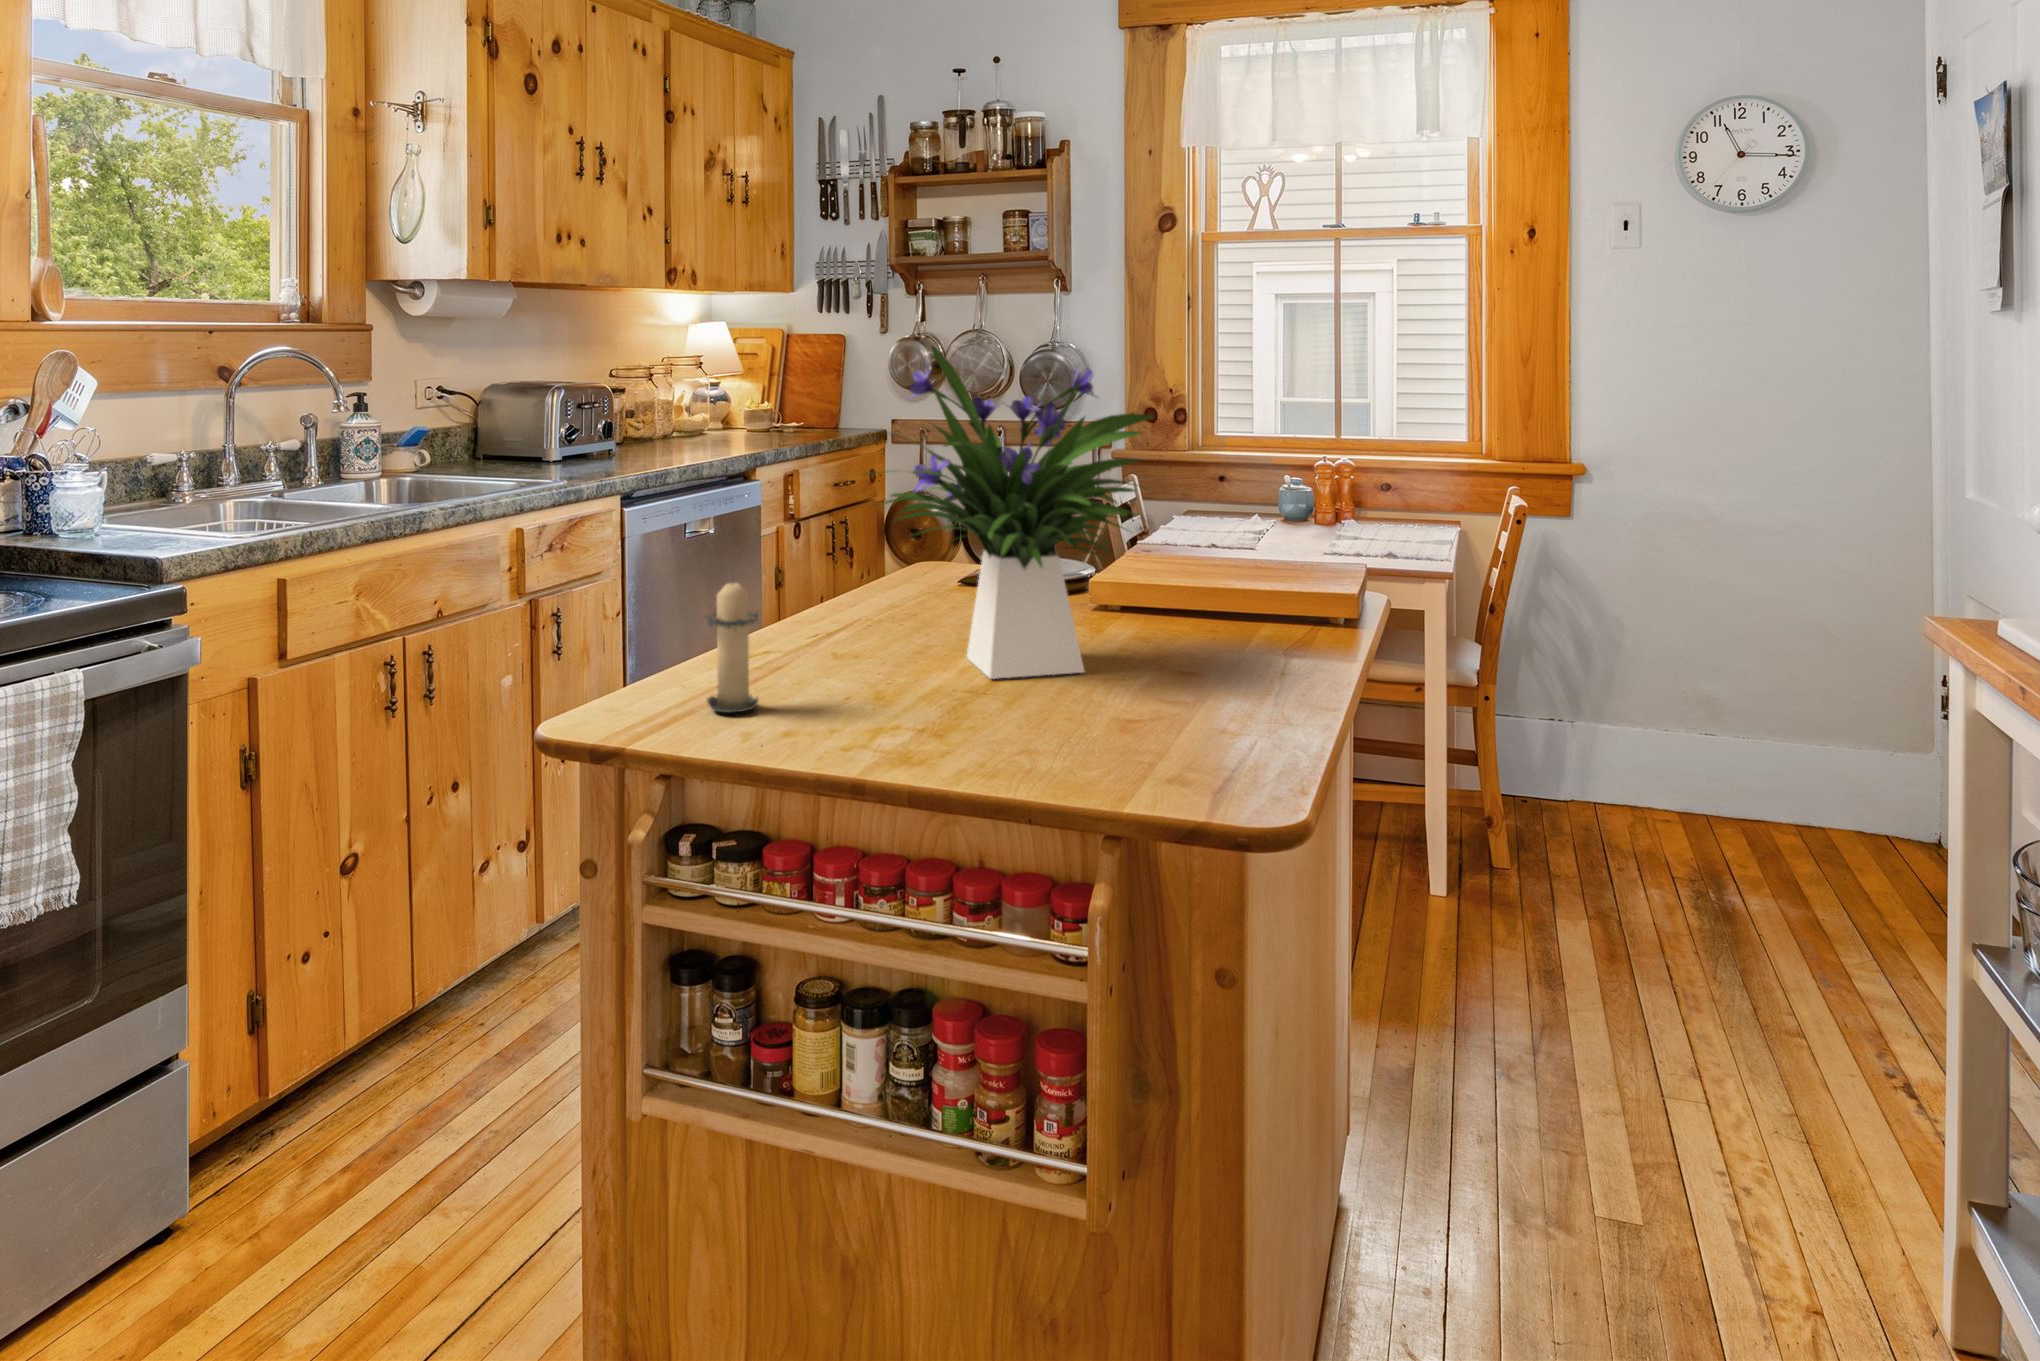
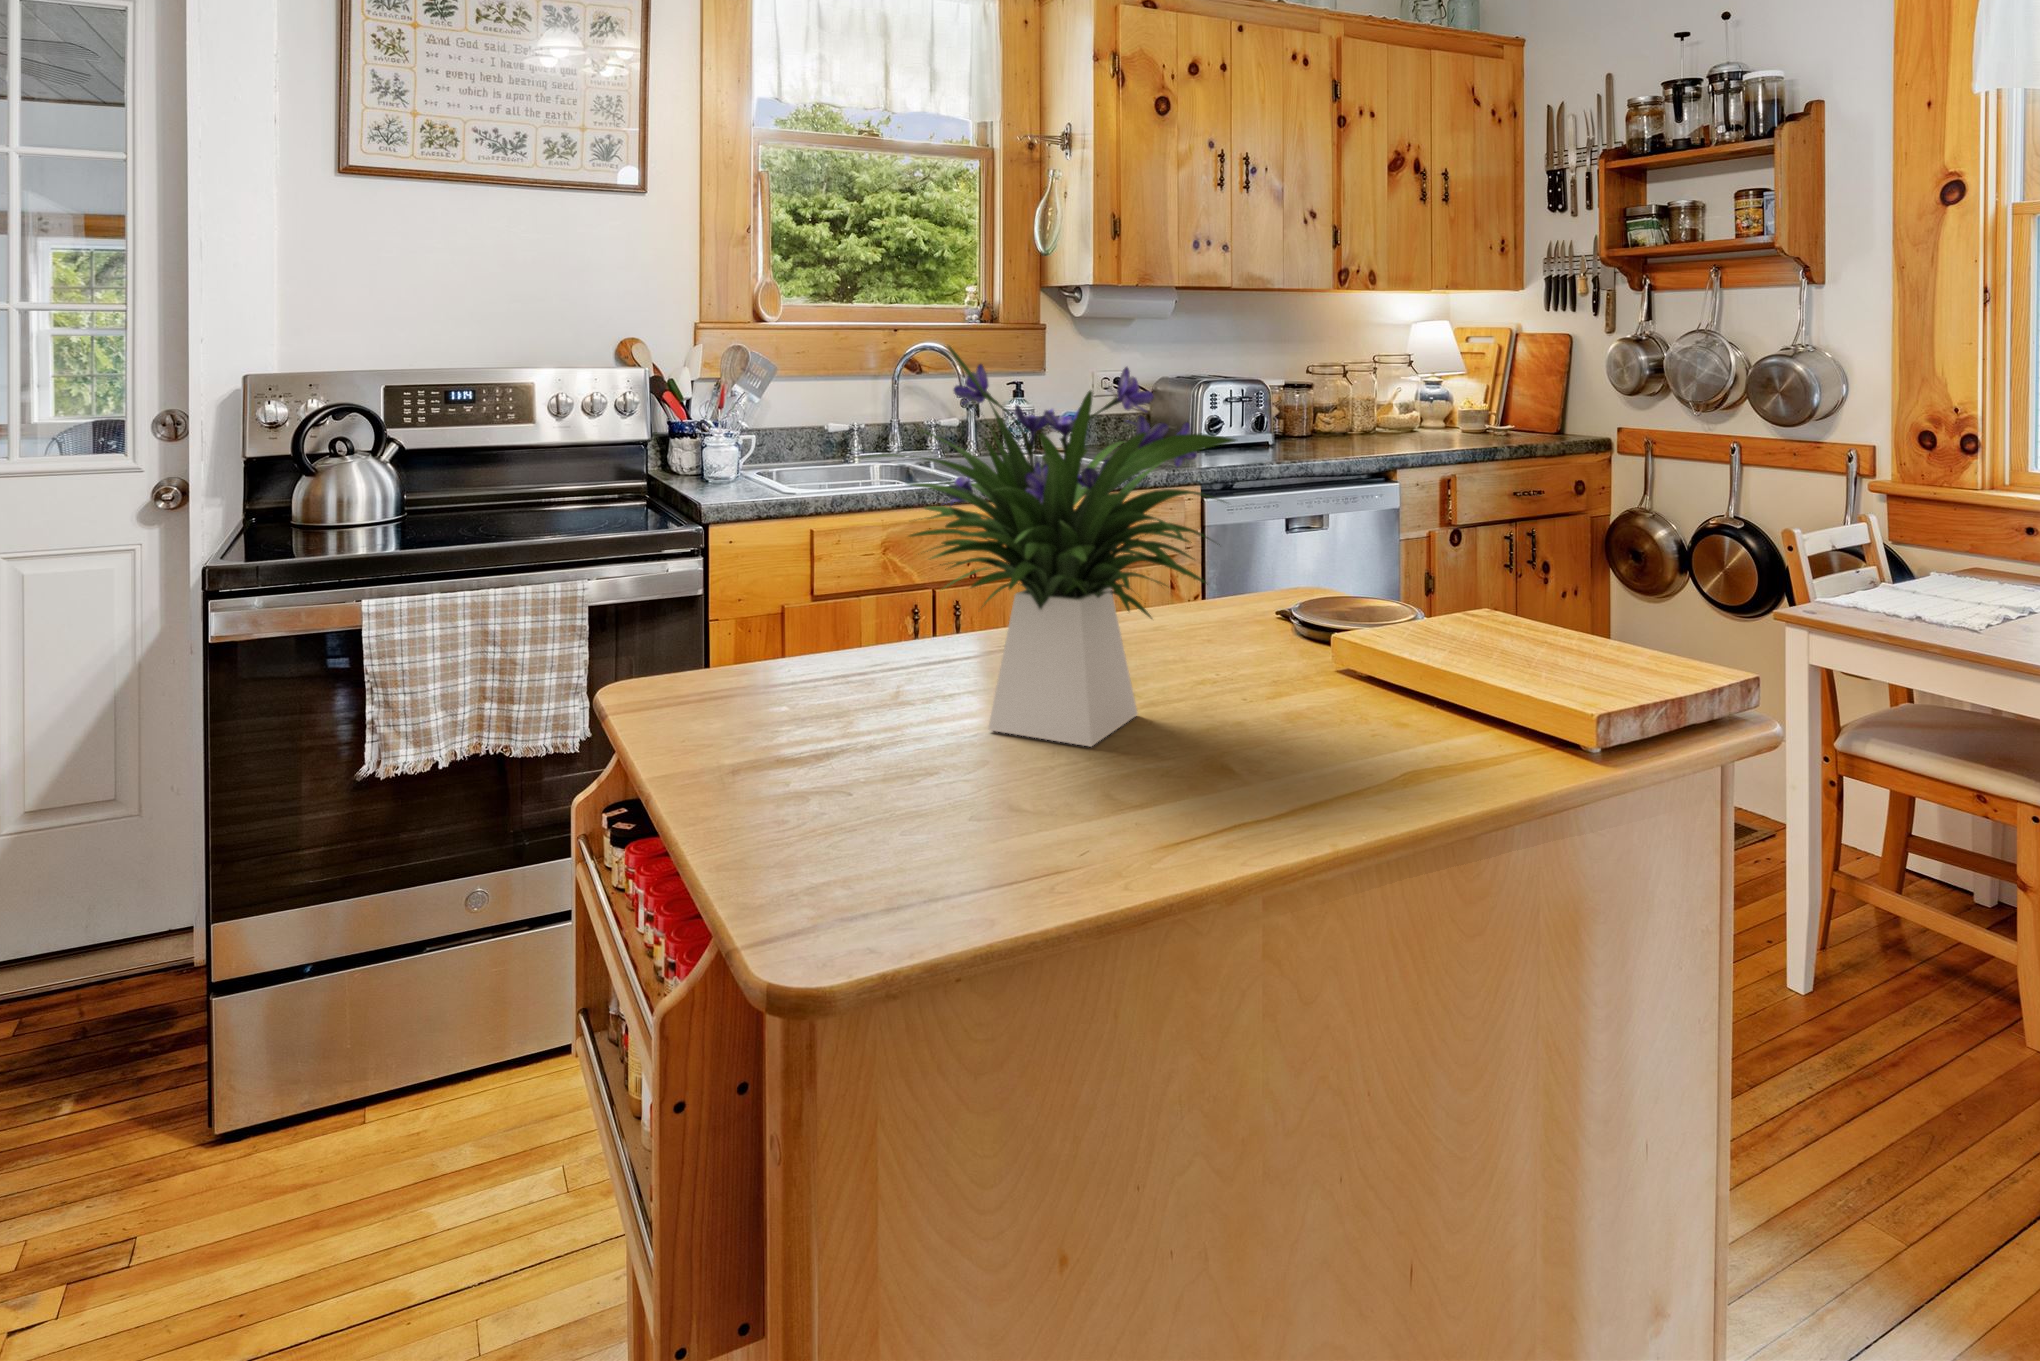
candle: present [706,577,758,712] -> none [691,570,760,712]

